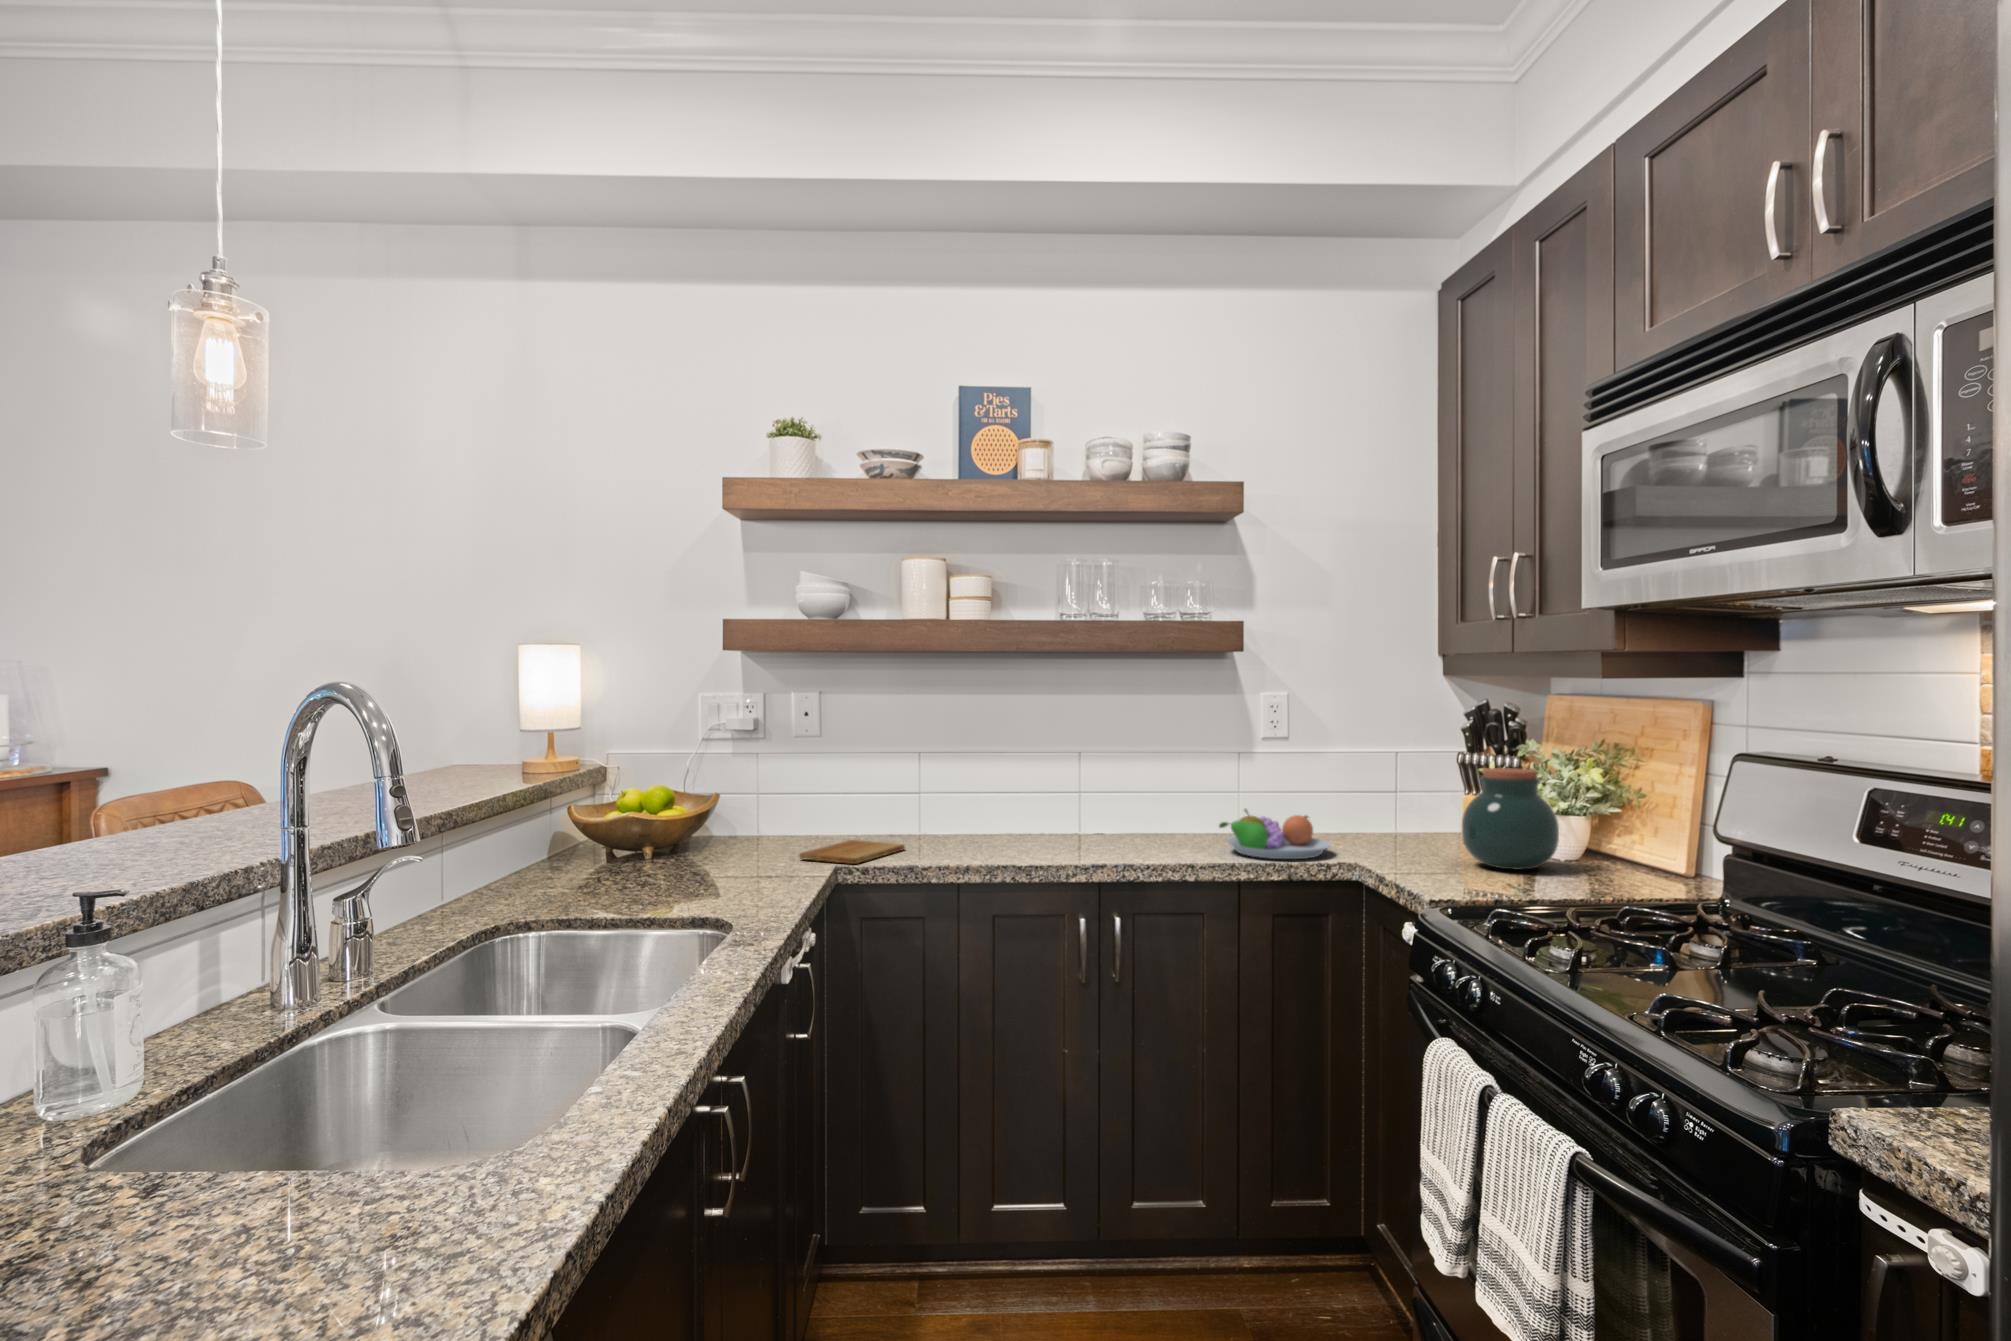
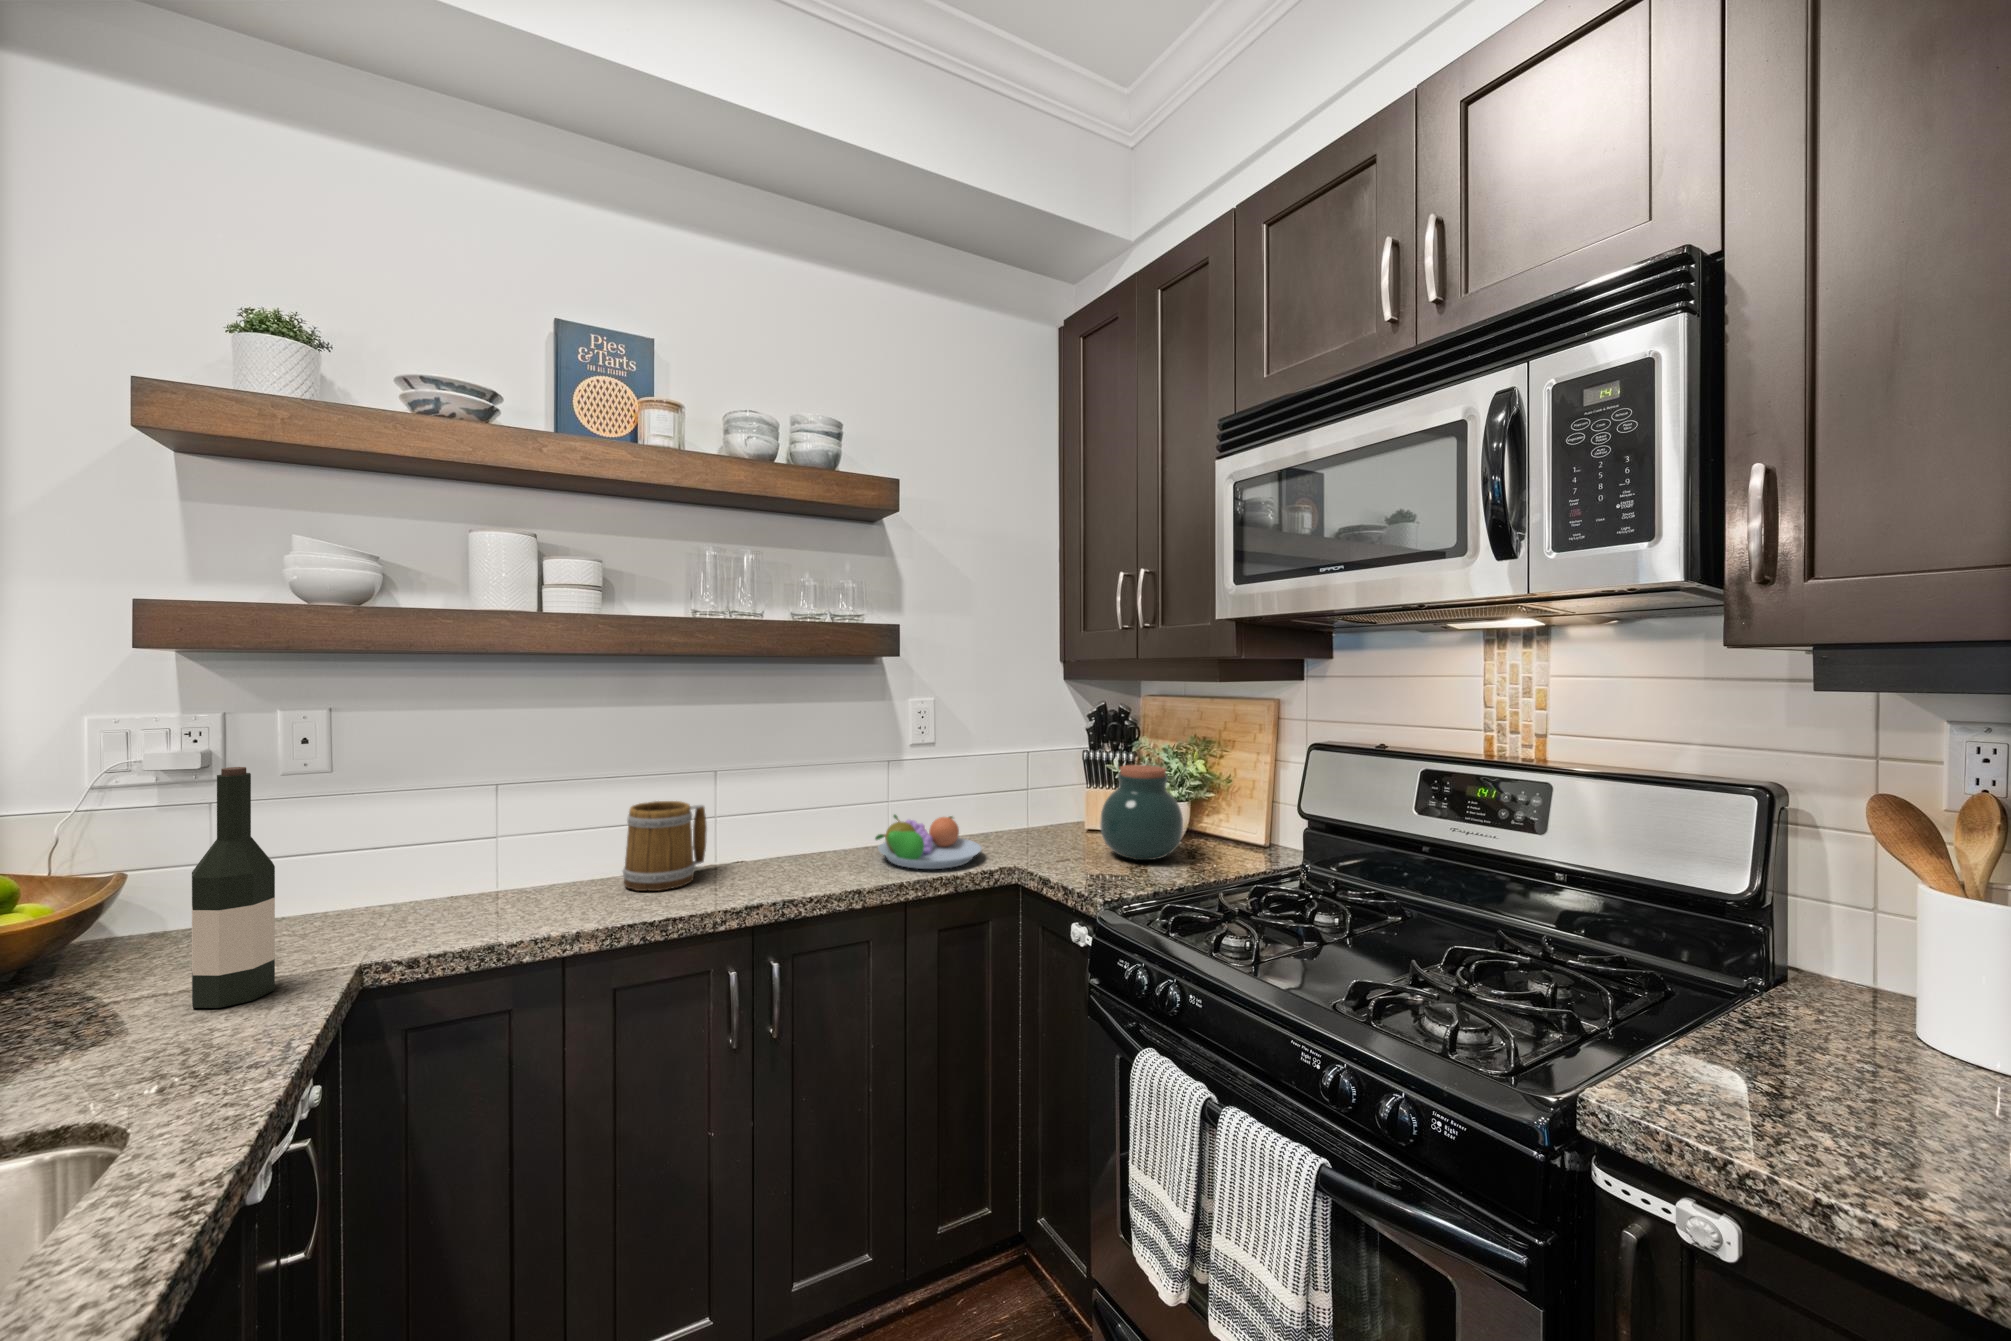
wine bottle: none [753,728,793,877] -> present [192,767,275,1008]
mug: none [1007,782,1074,853] -> present [623,801,707,891]
cutting board: present [799,840,905,864] -> none [294,897,476,949]

